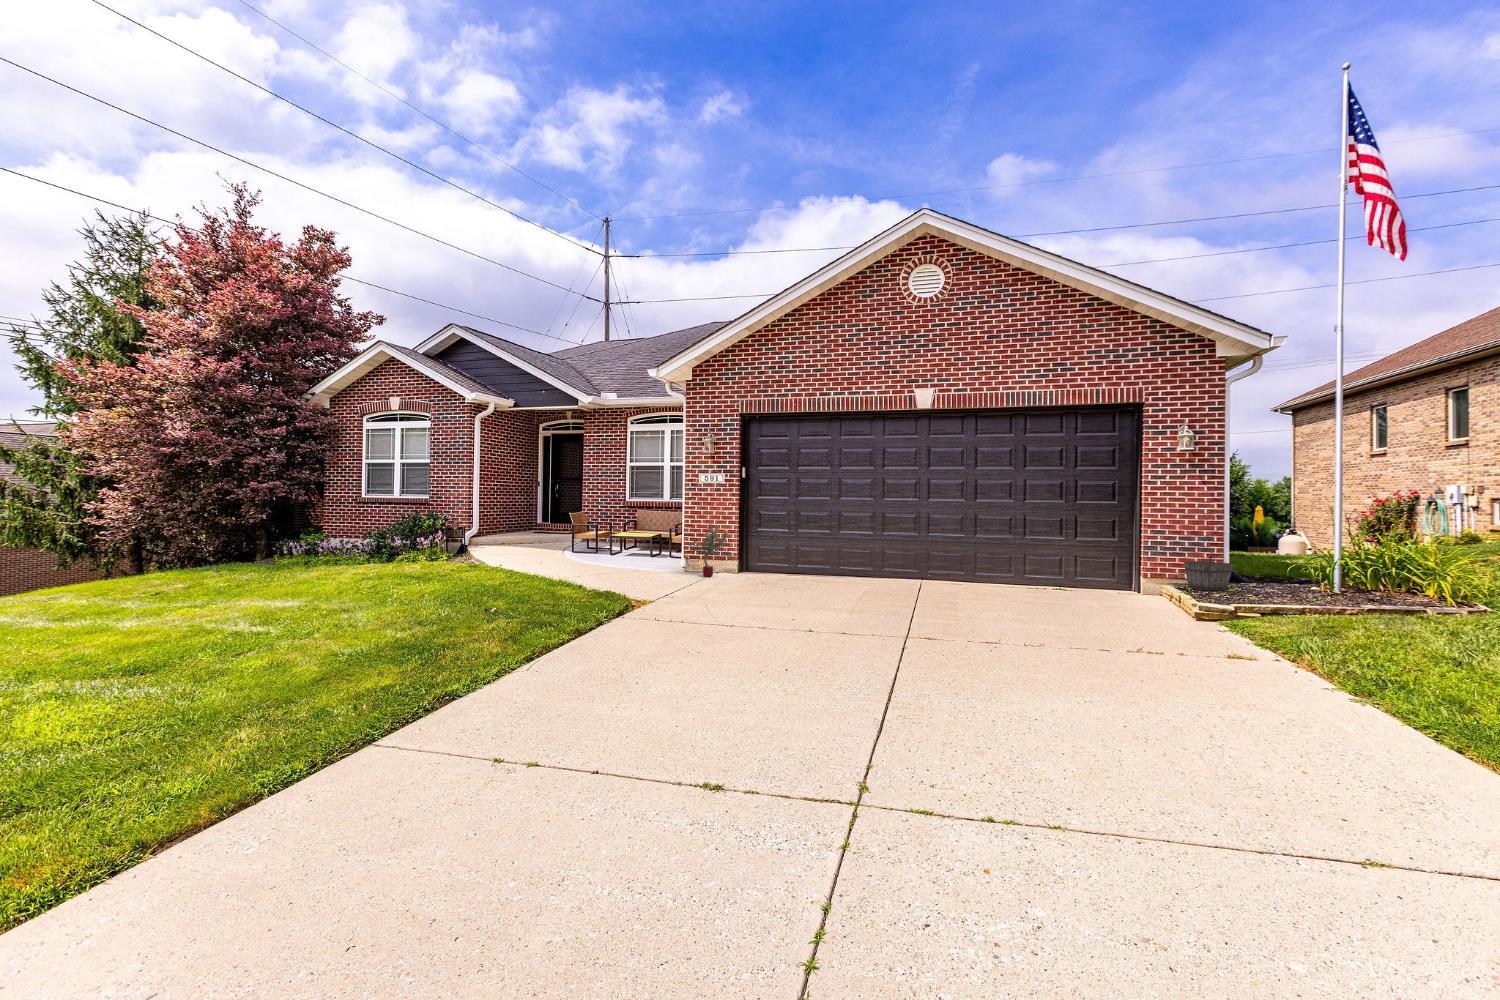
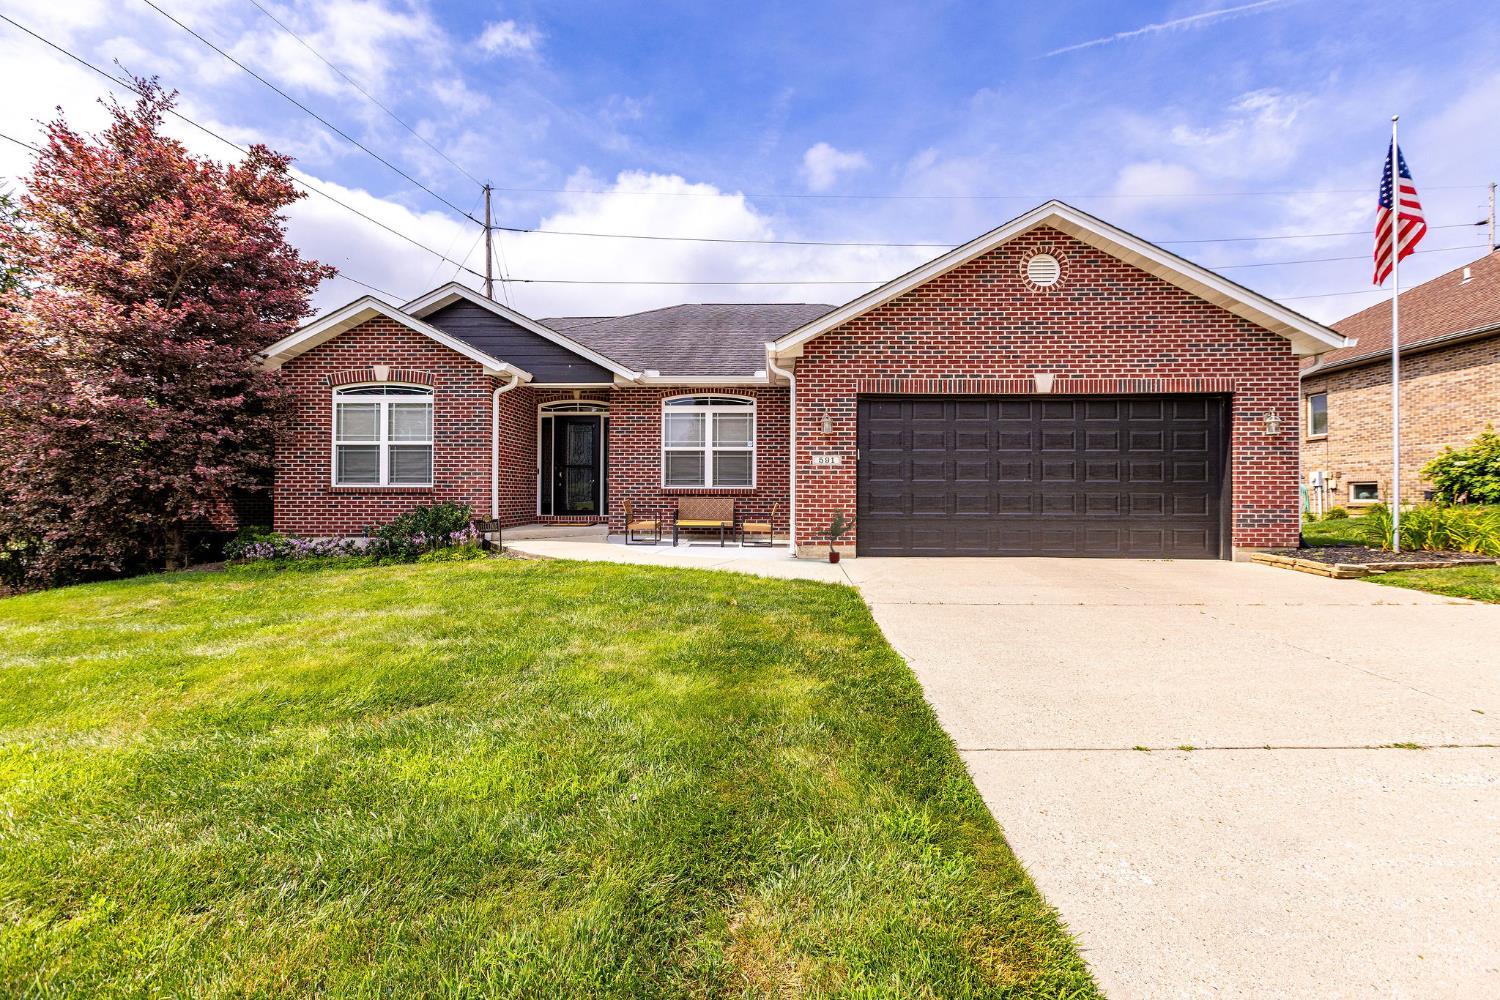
wooden bucket: present [1184,554,1233,590] -> none [1274,525,1320,556]

